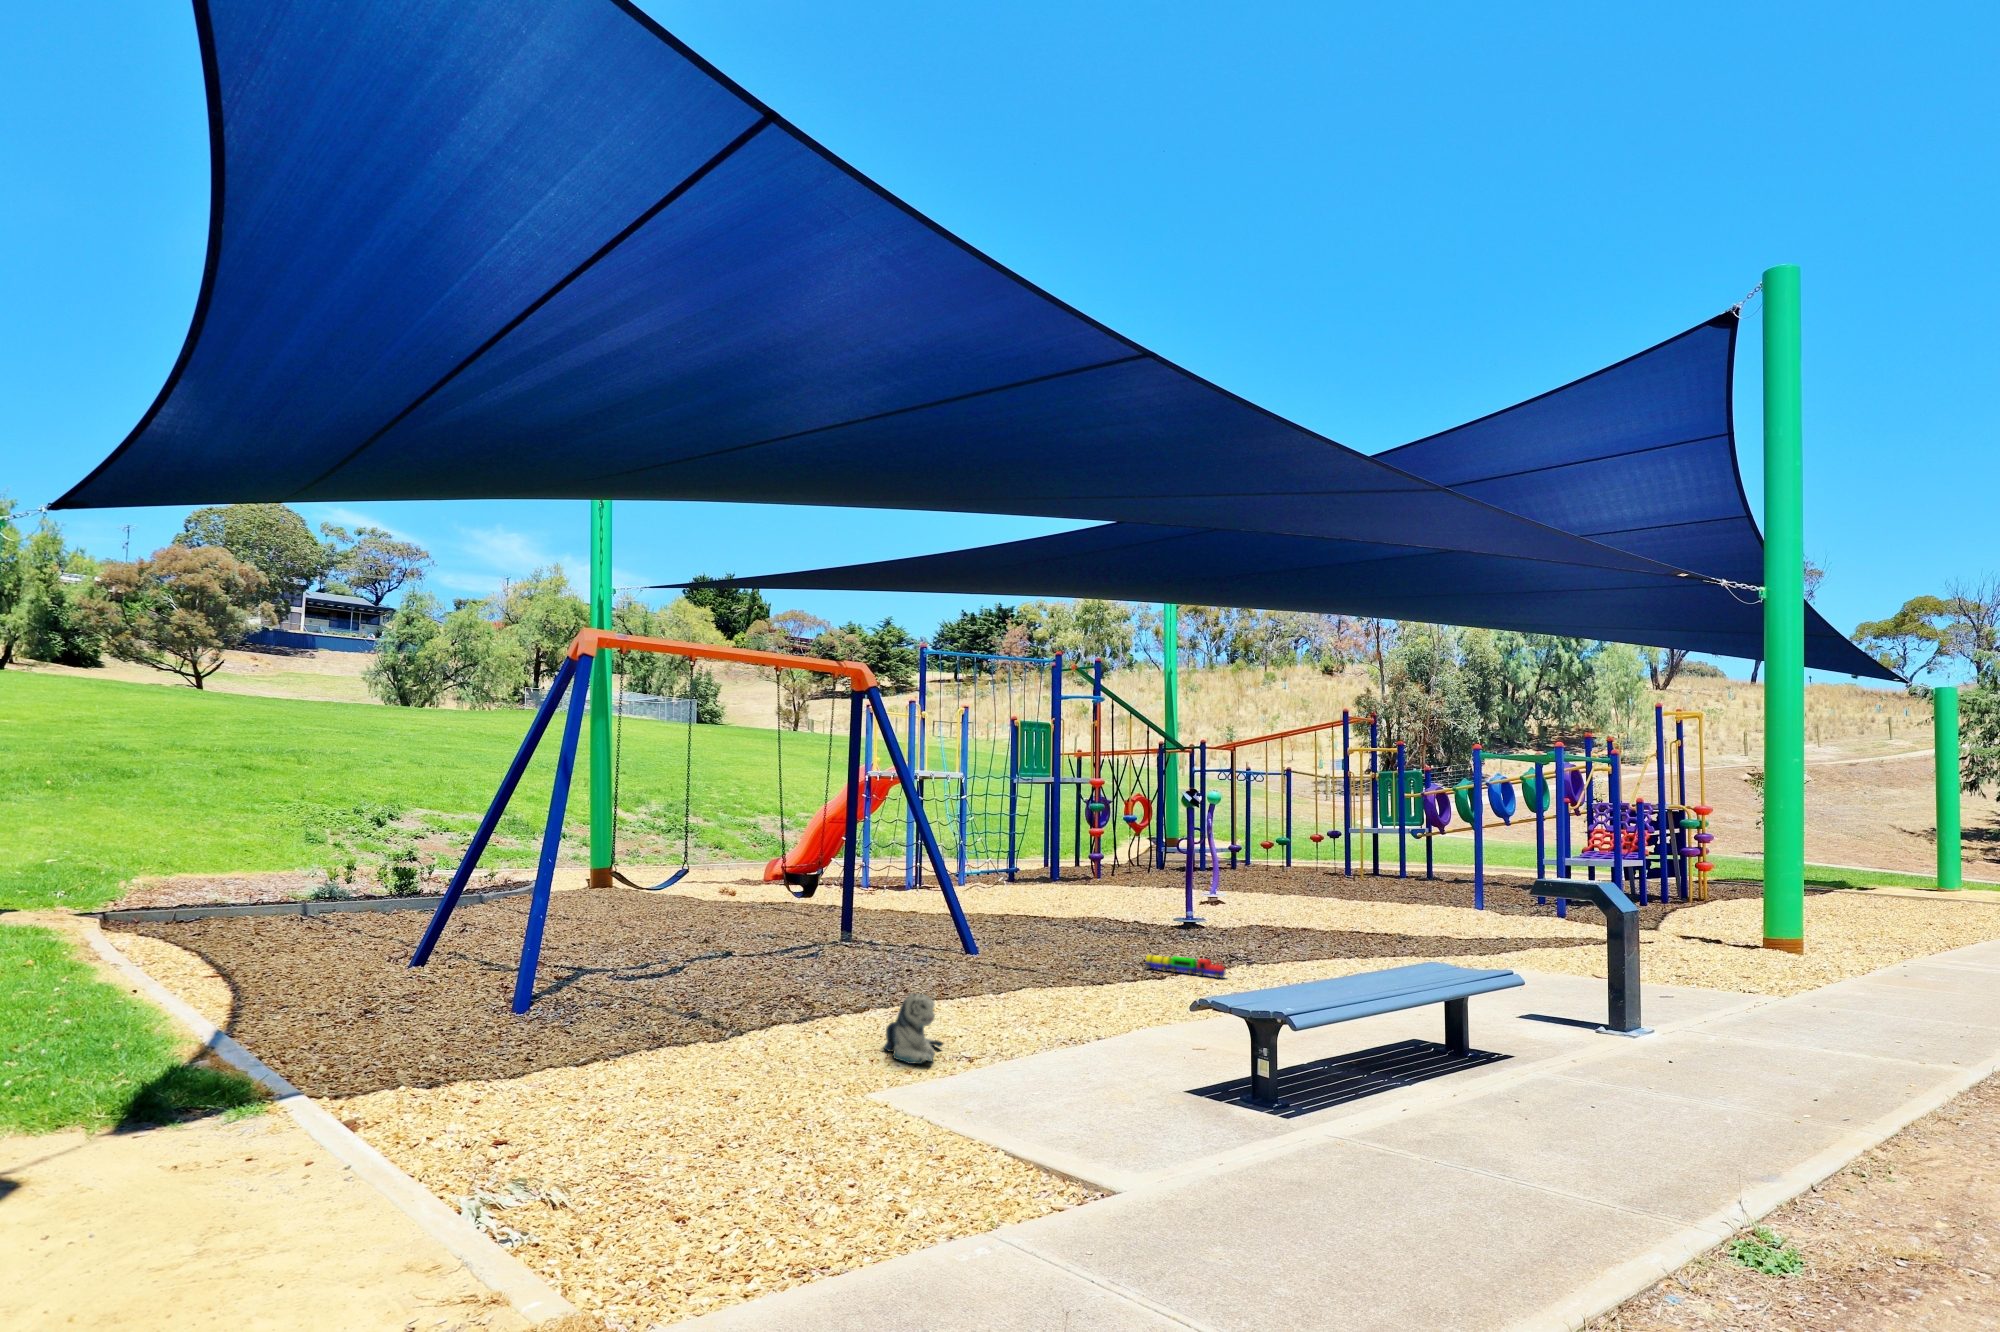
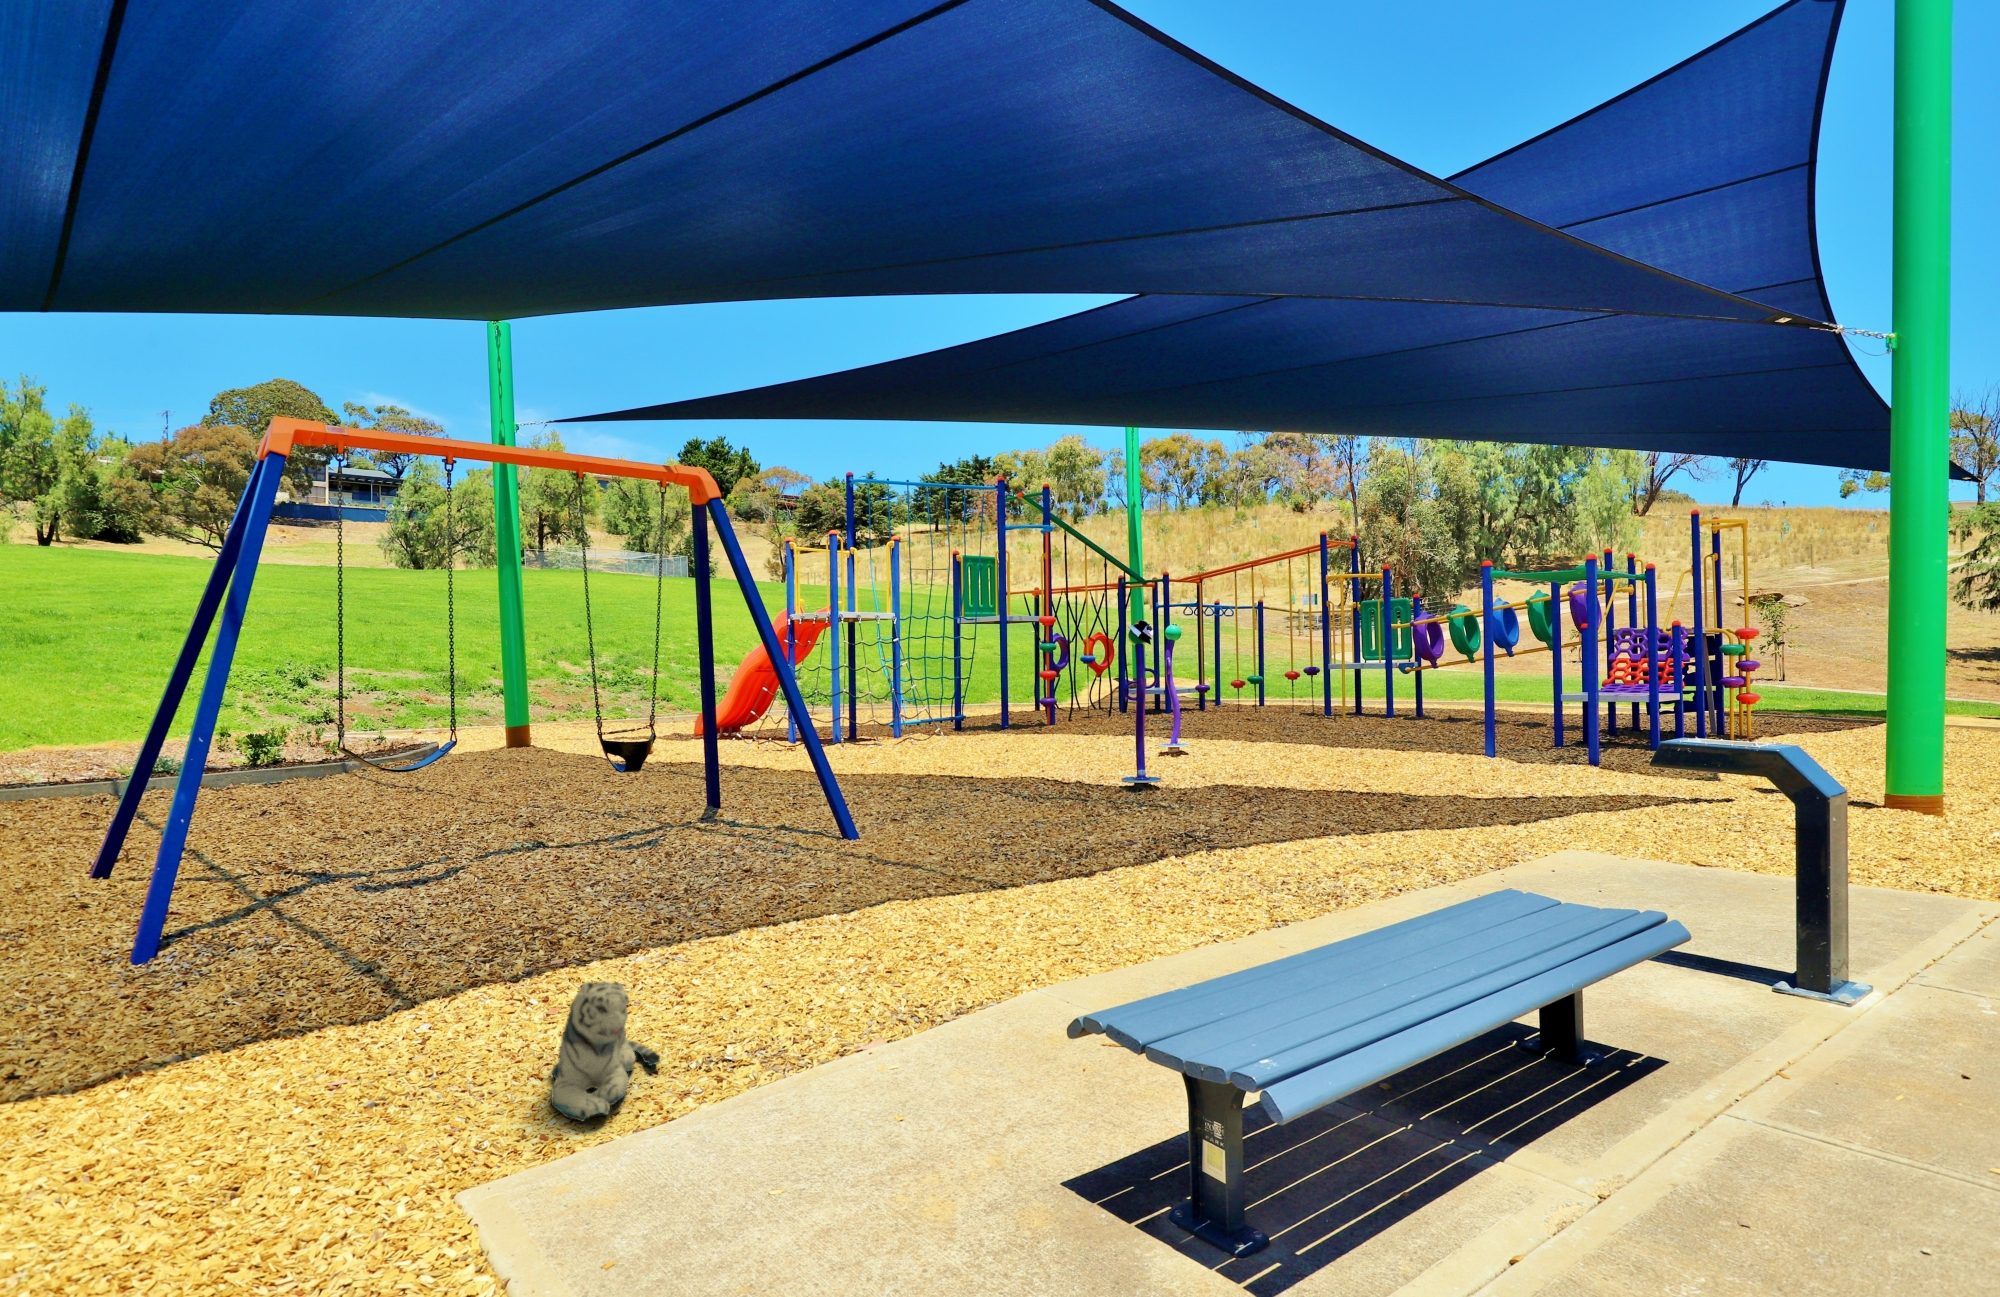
toy train: present [1145,955,1226,978] -> none [1064,845,1175,880]

